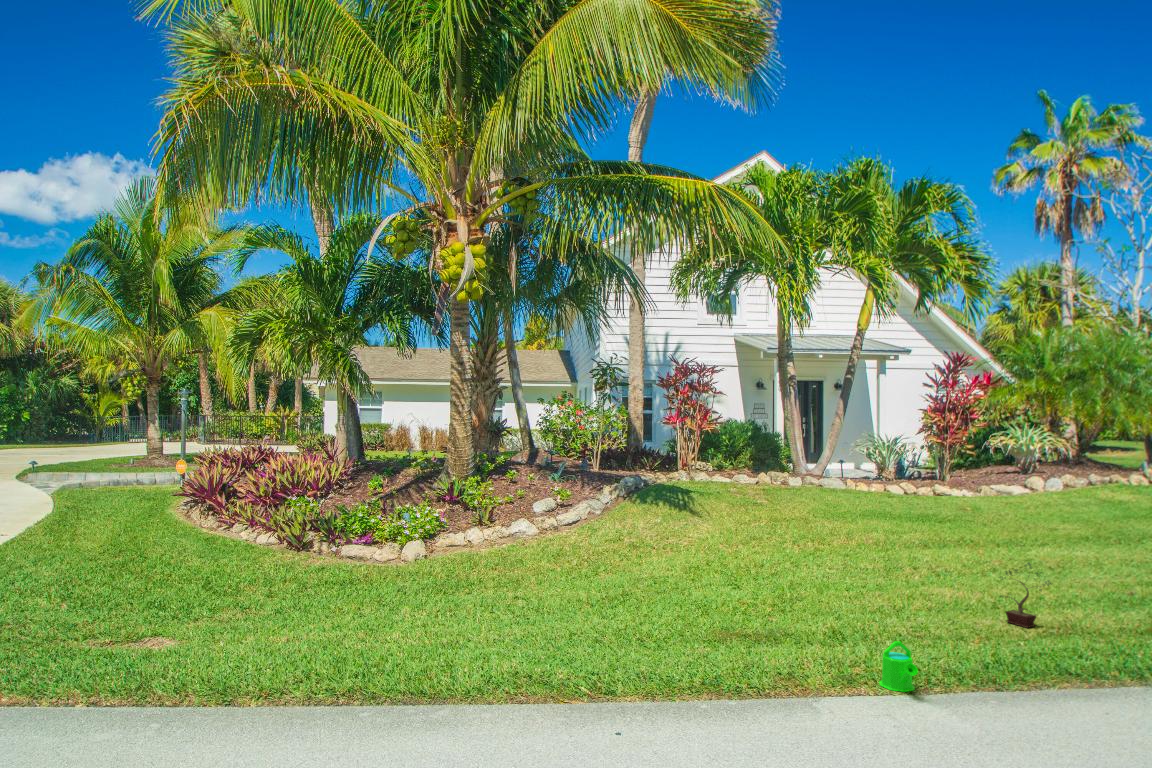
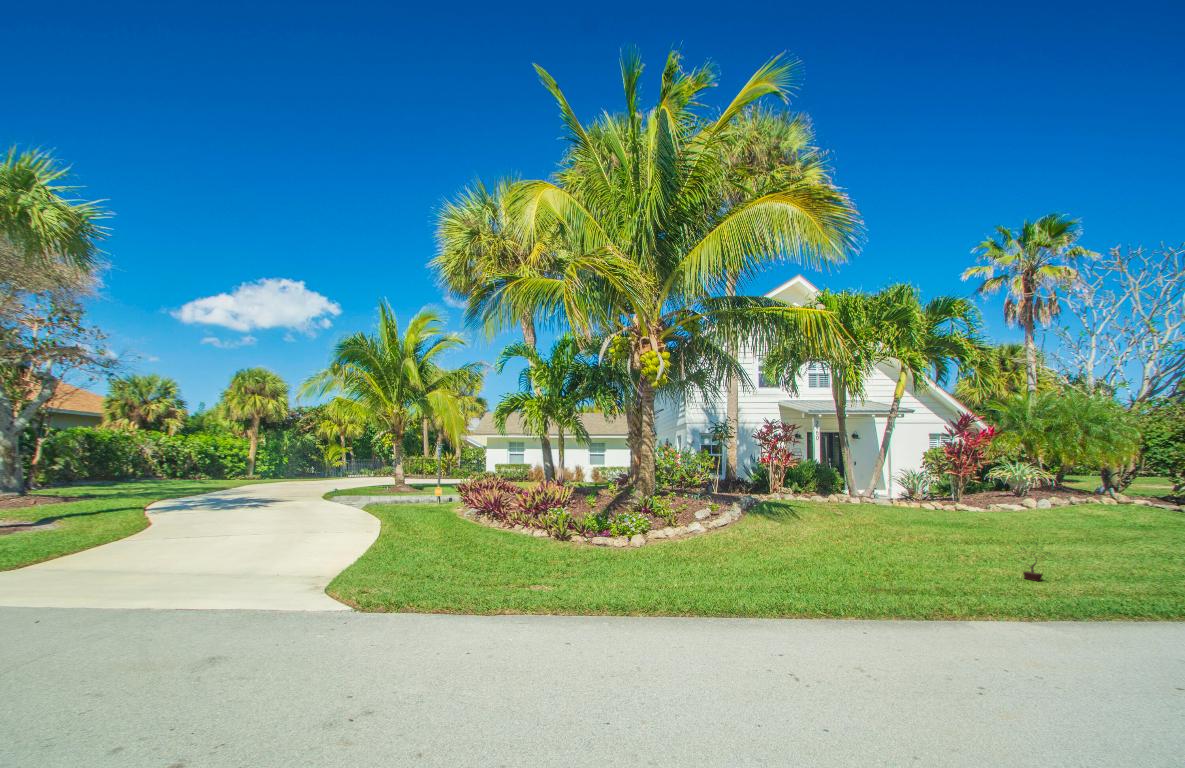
watering can: present [879,641,918,692] -> none [955,579,979,607]

